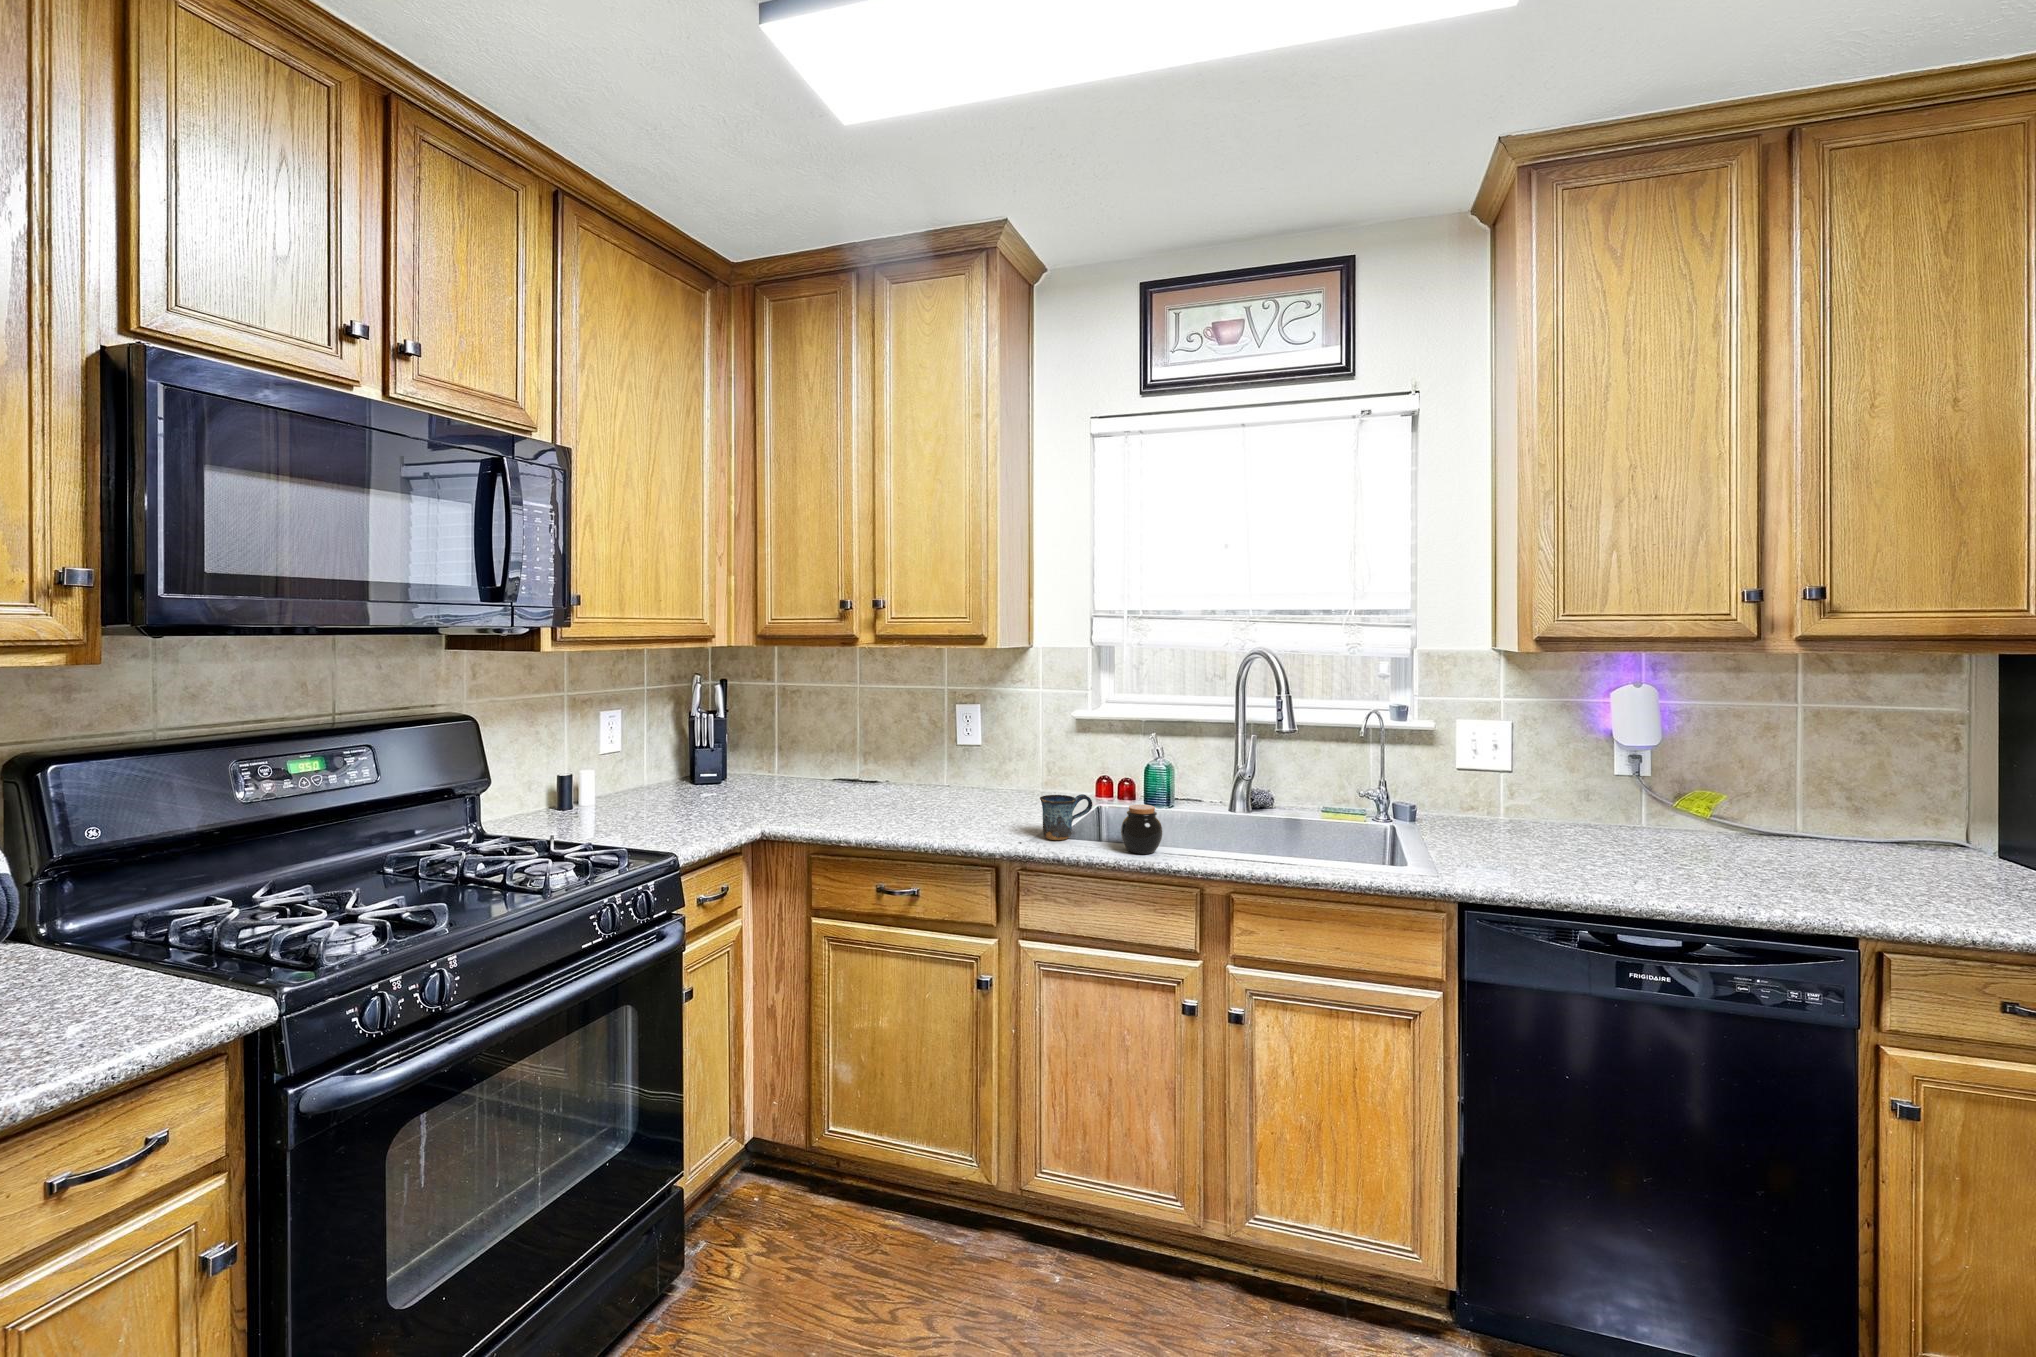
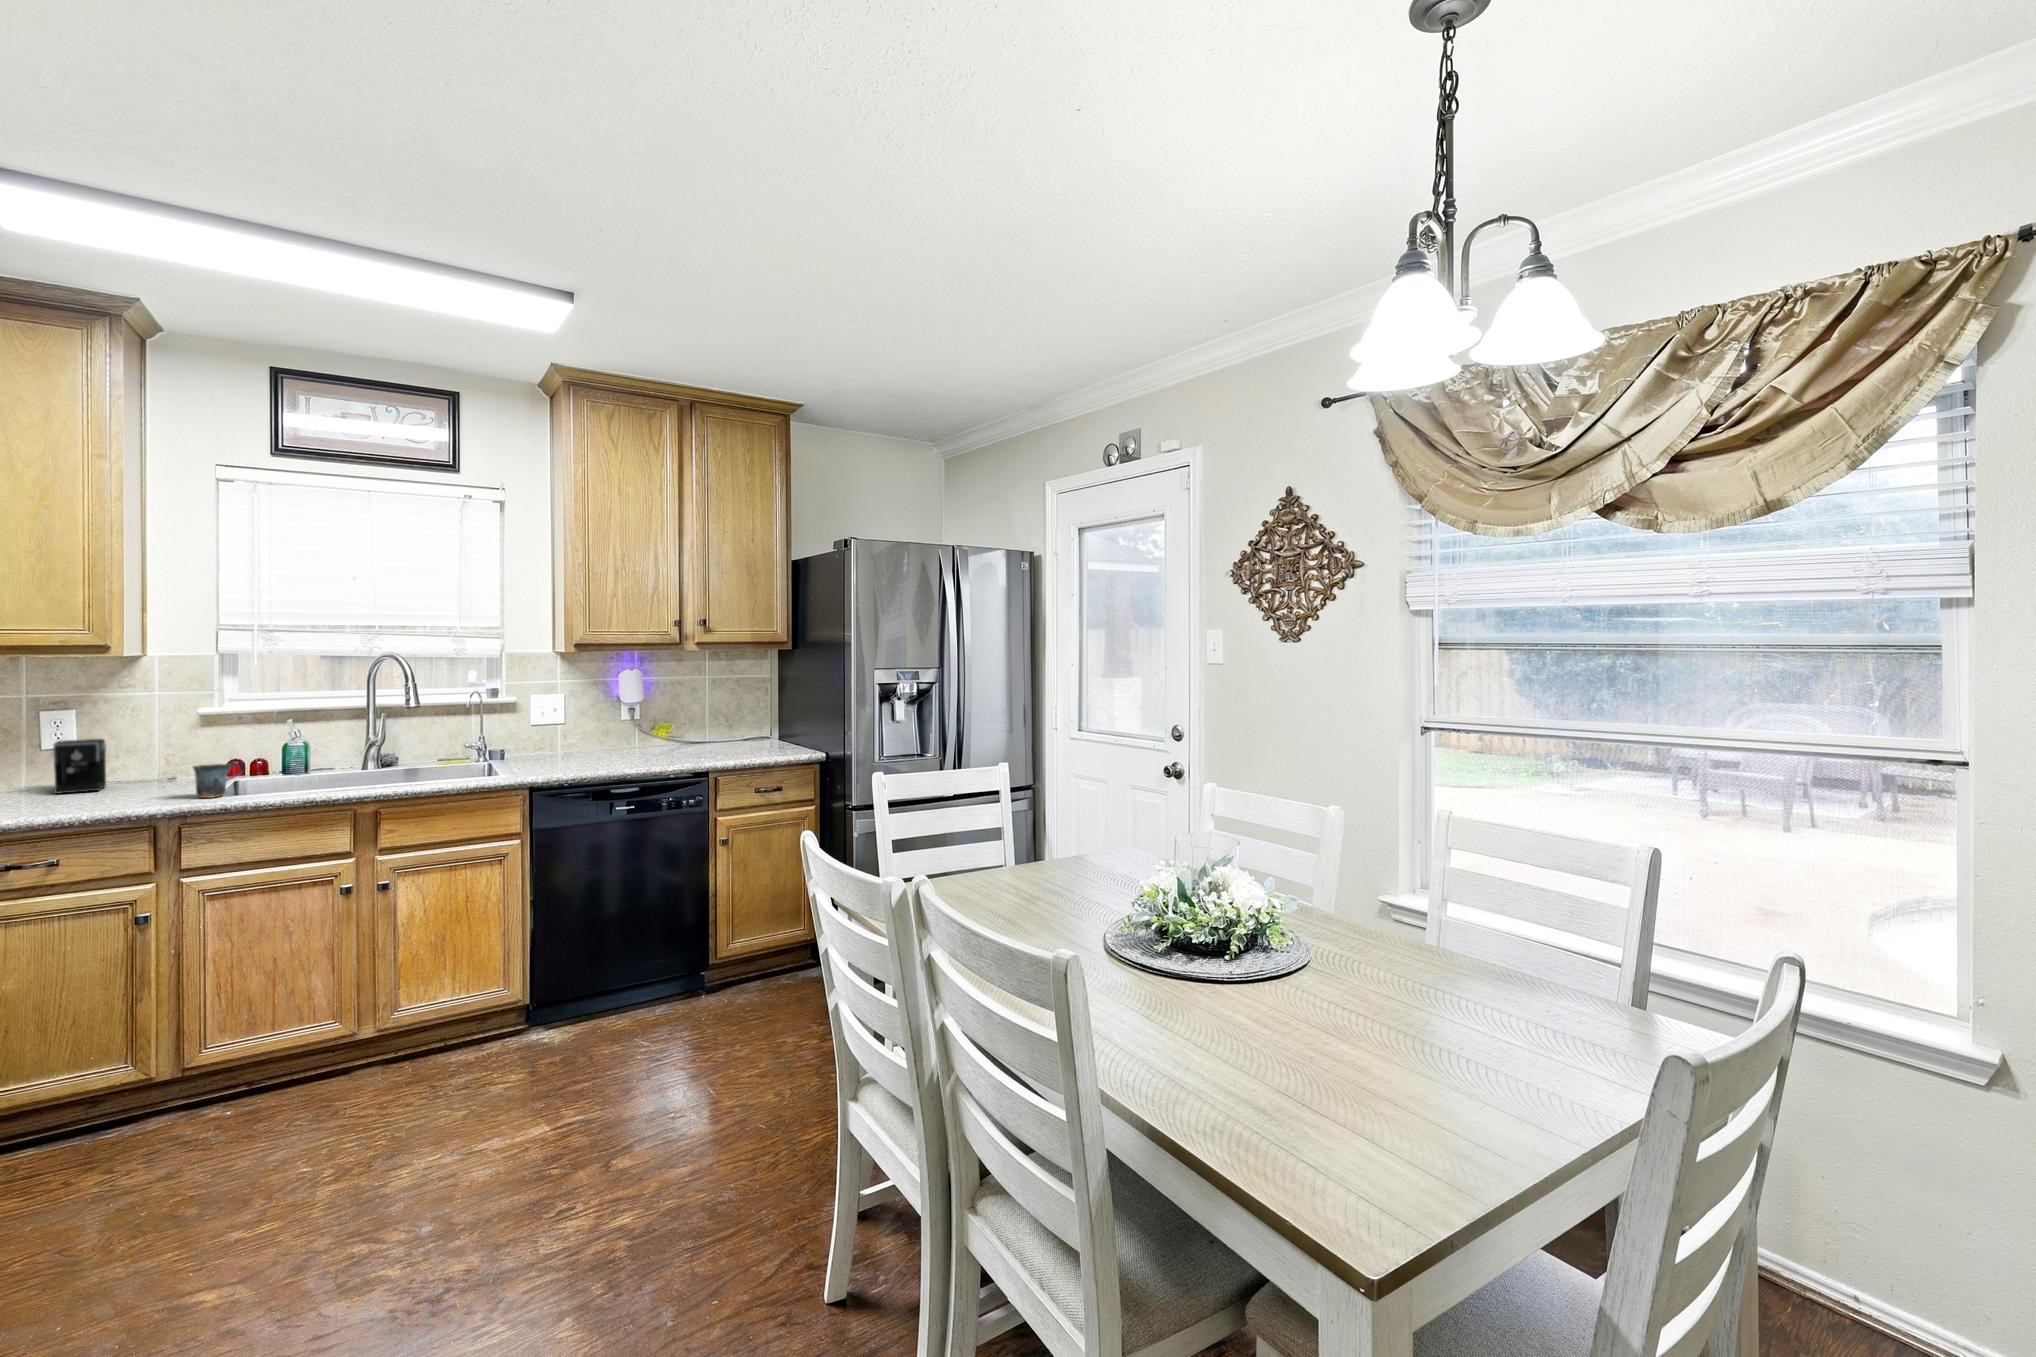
coffee maker: none [947,742,1051,804] -> present [53,739,176,794]
jar: present [1121,804,1162,854] -> none [278,761,315,795]

